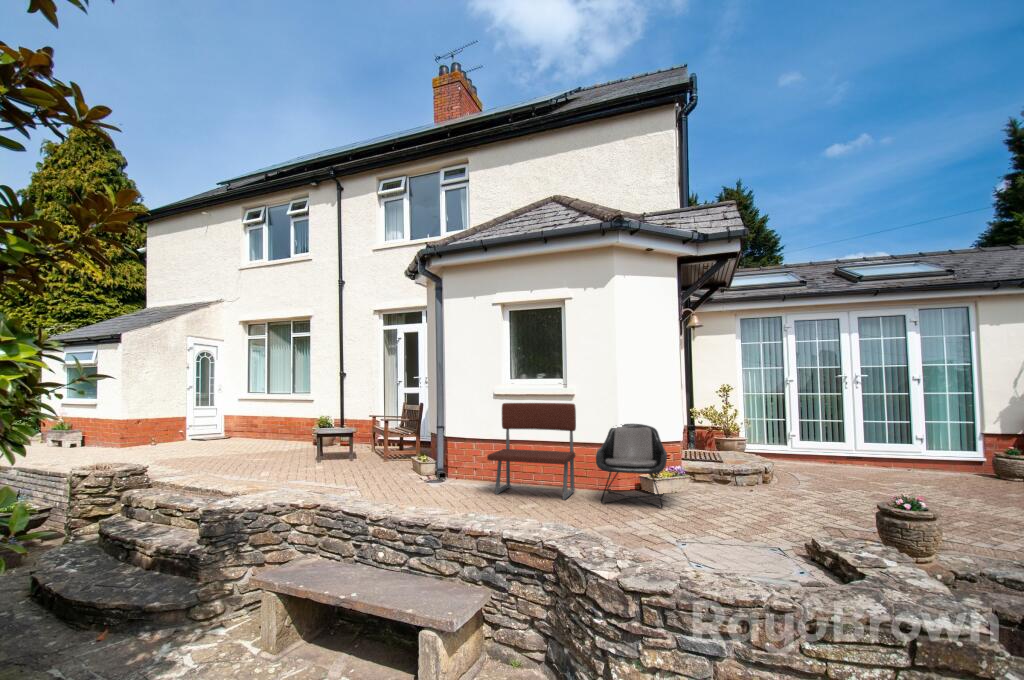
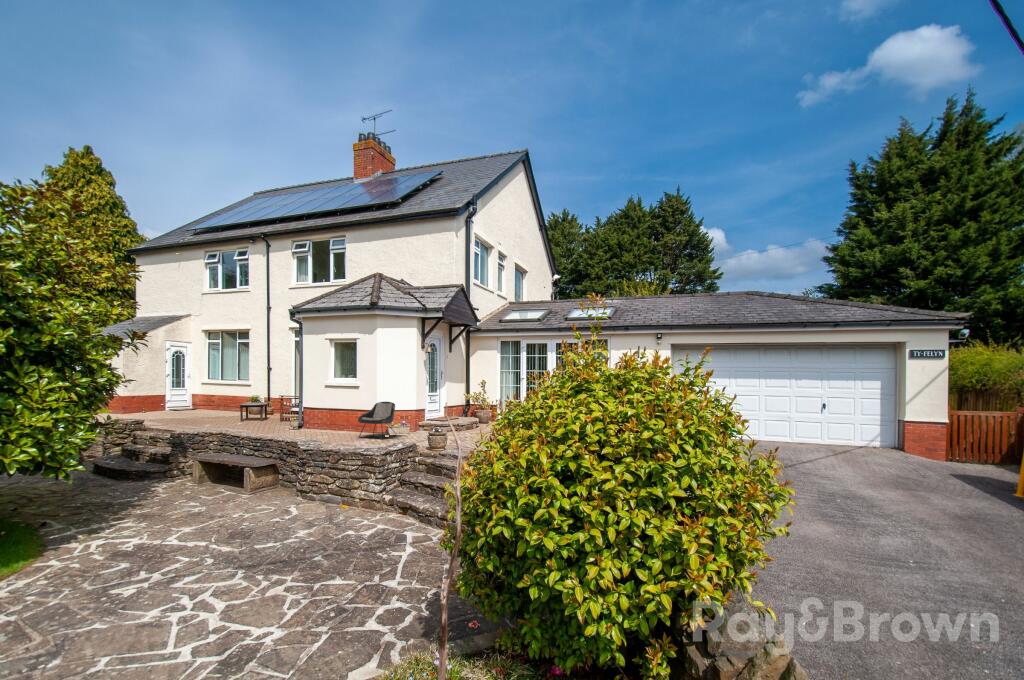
bench: present [487,403,576,500] -> none [312,390,359,437]

